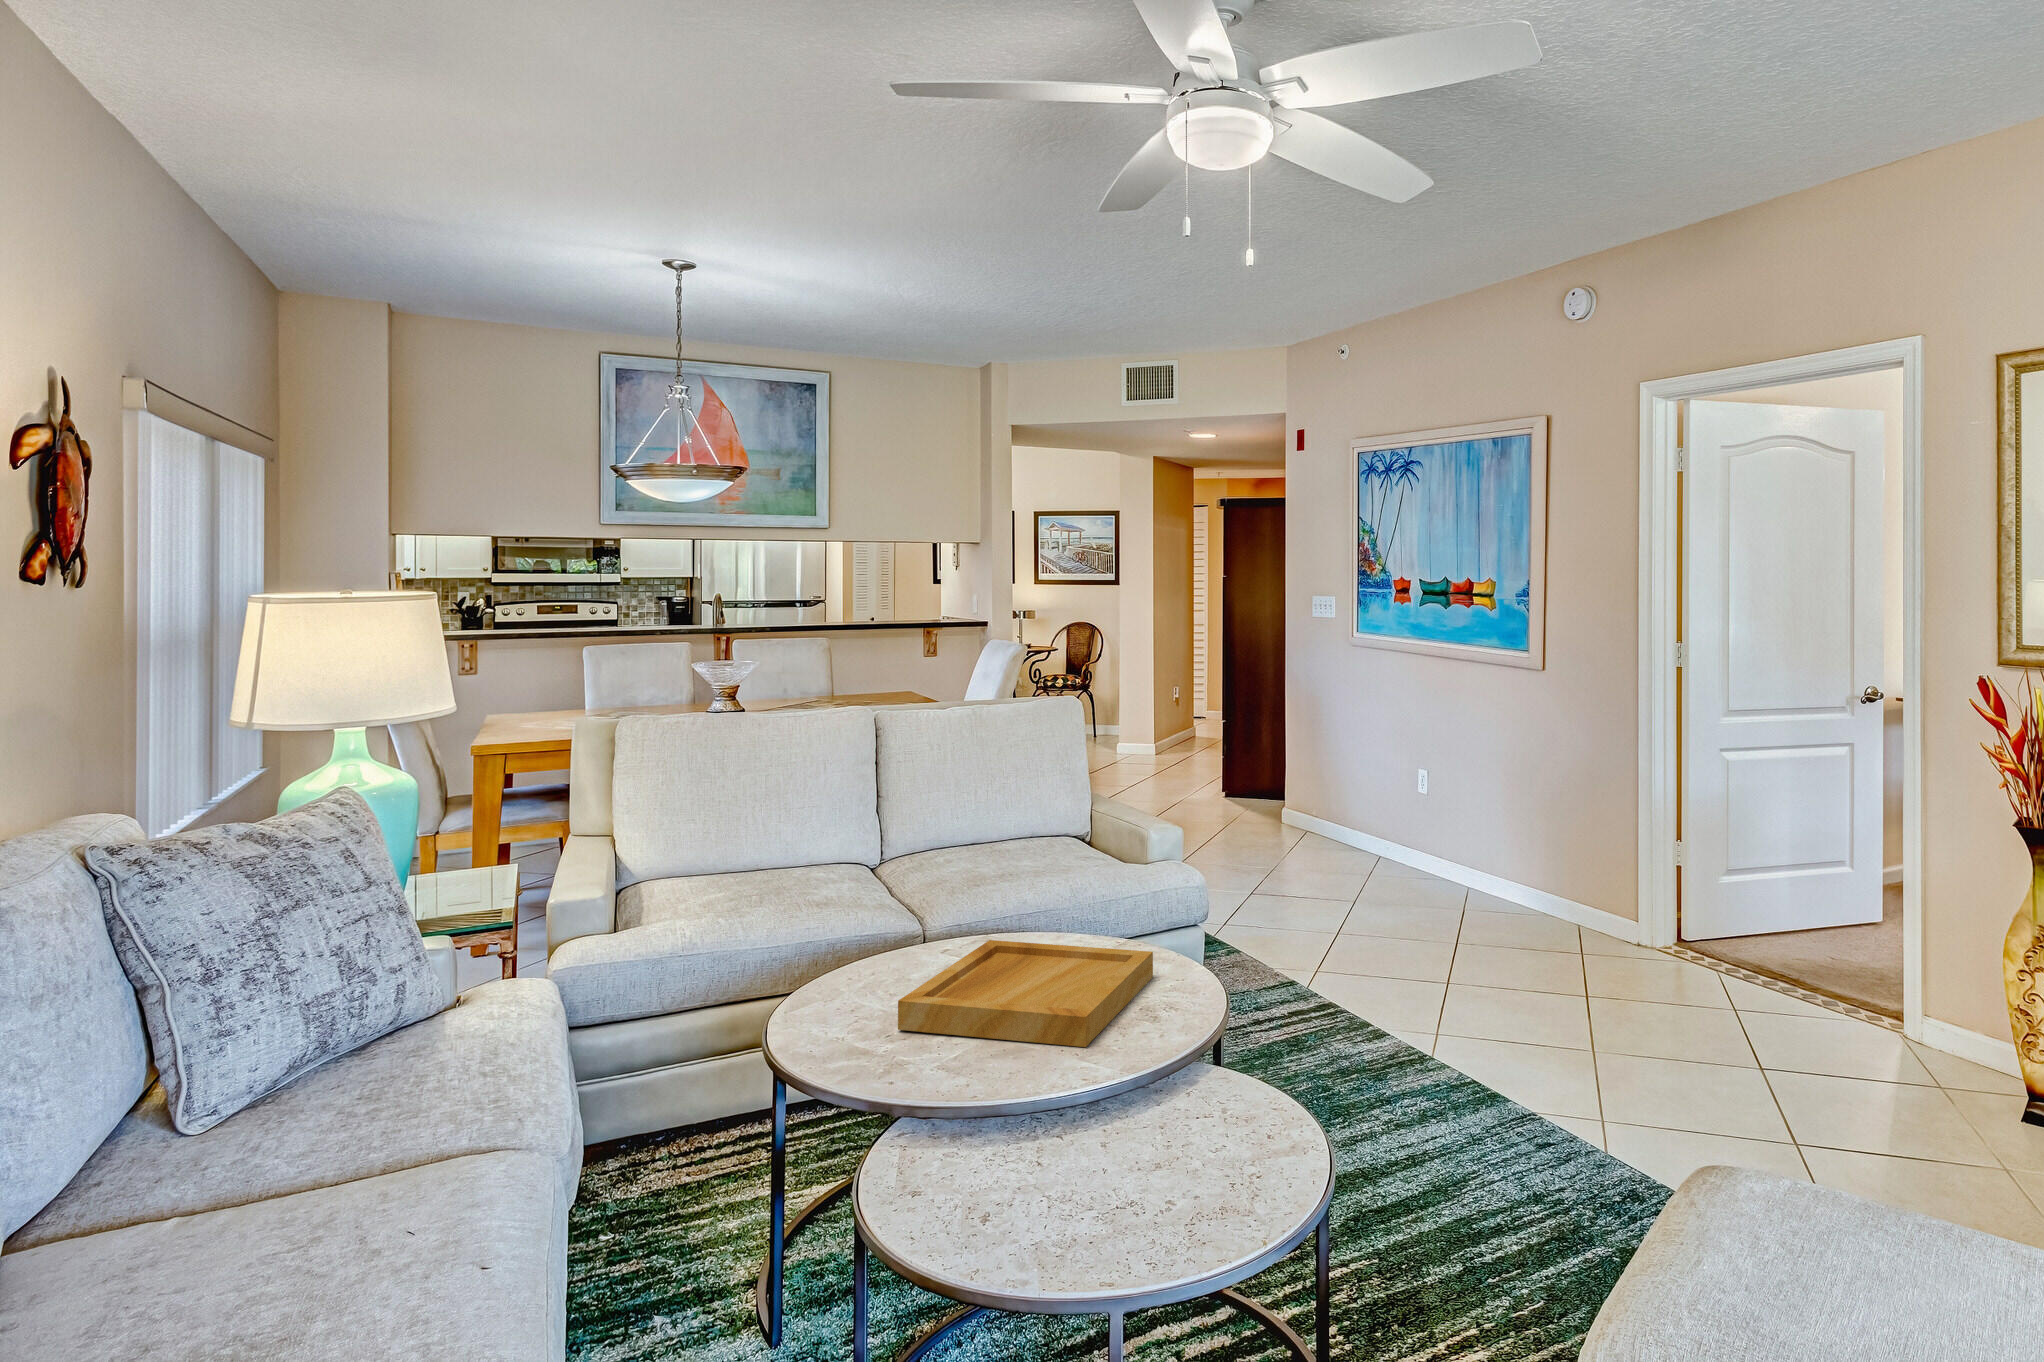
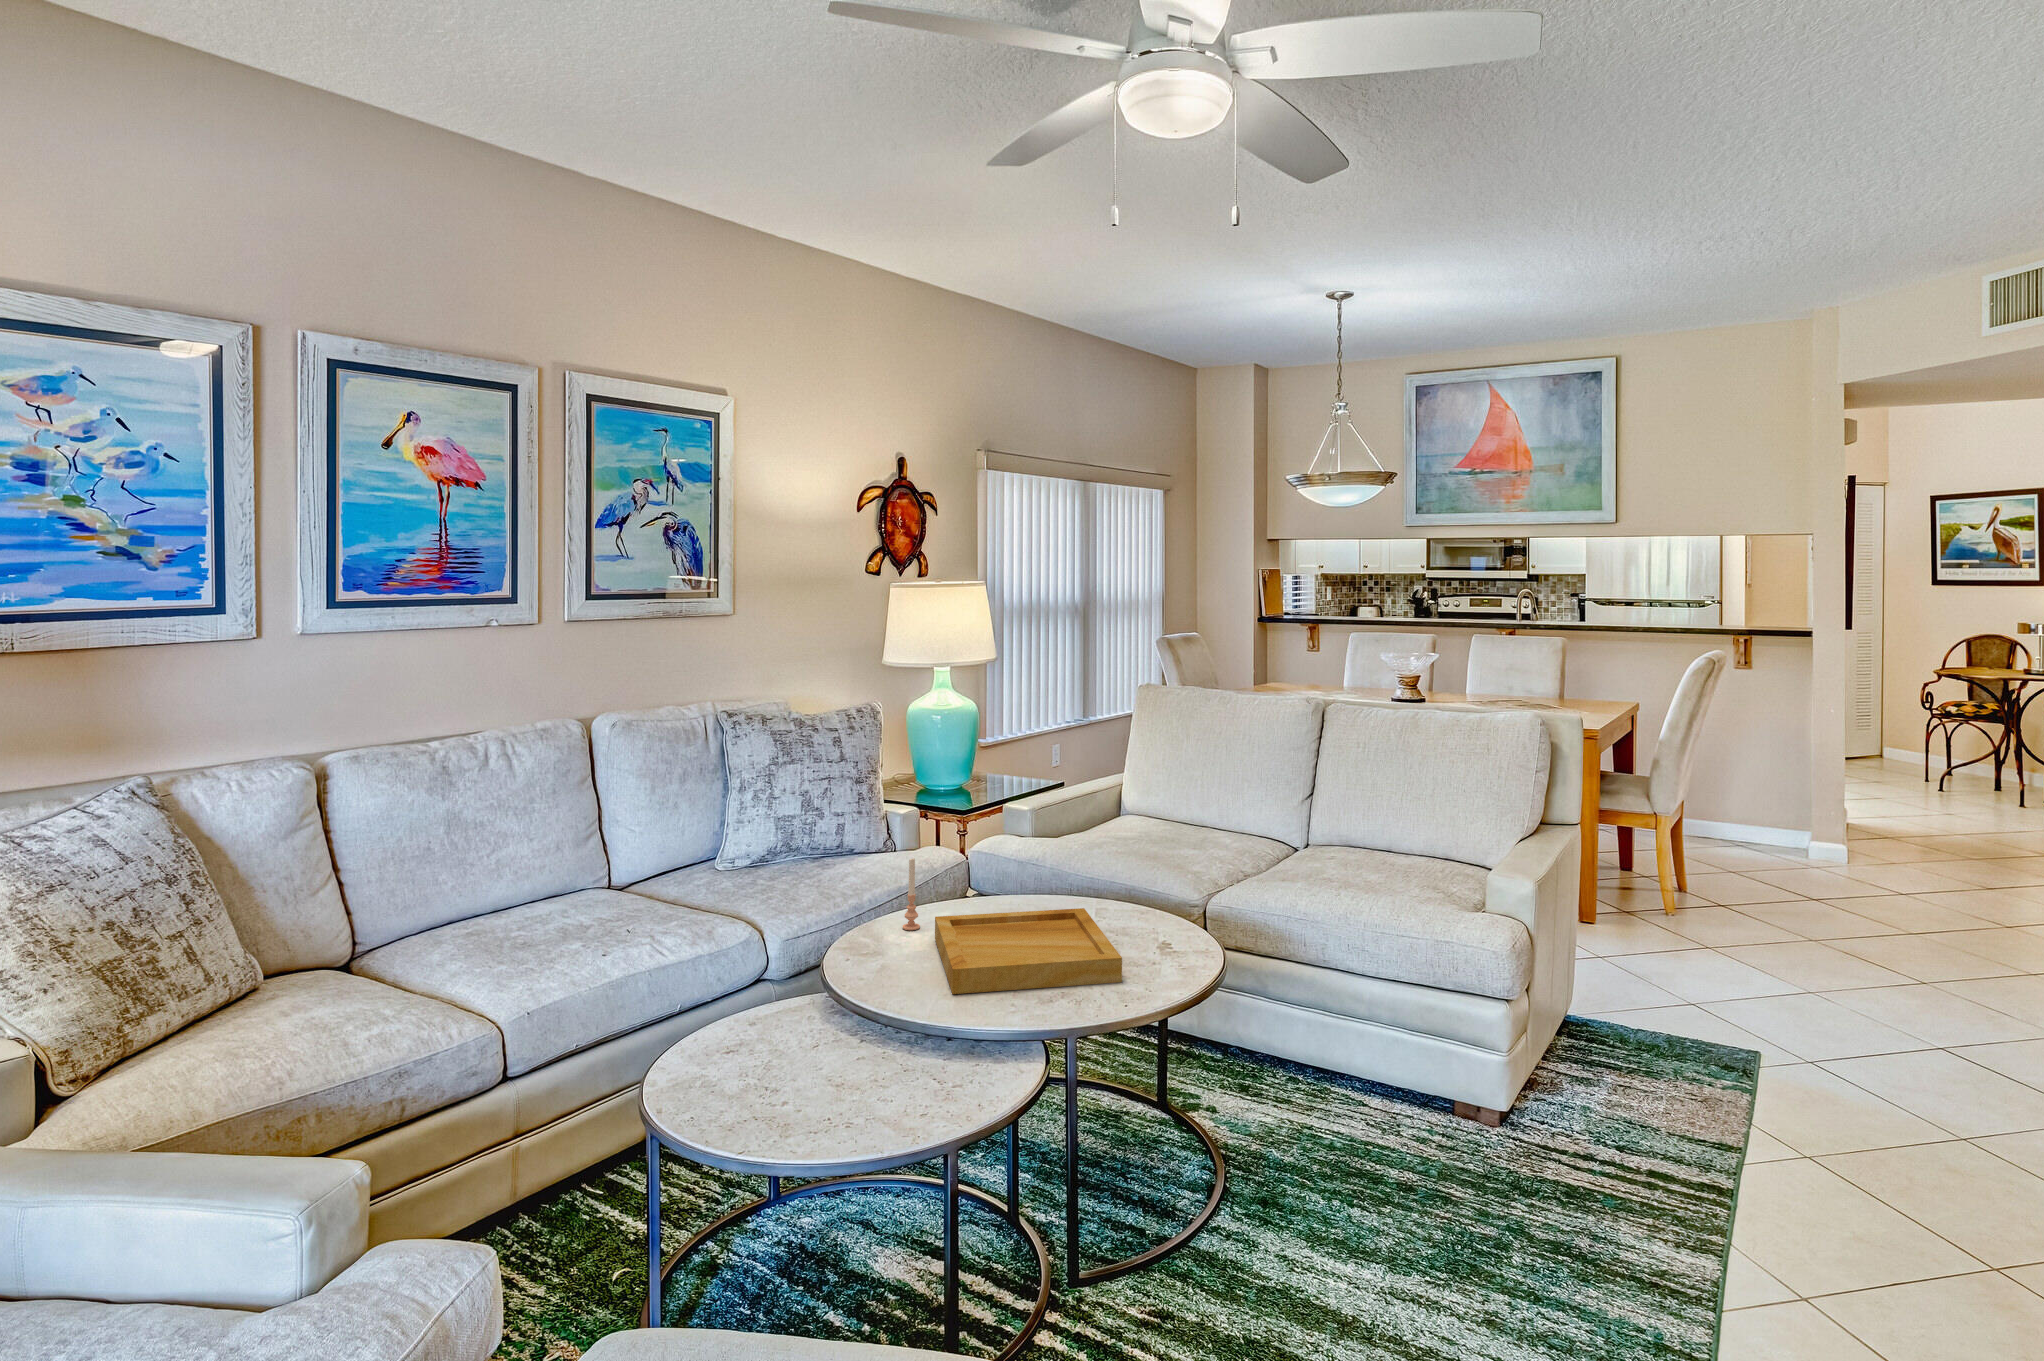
candle: none [819,940,844,1041] -> present [903,858,920,930]

